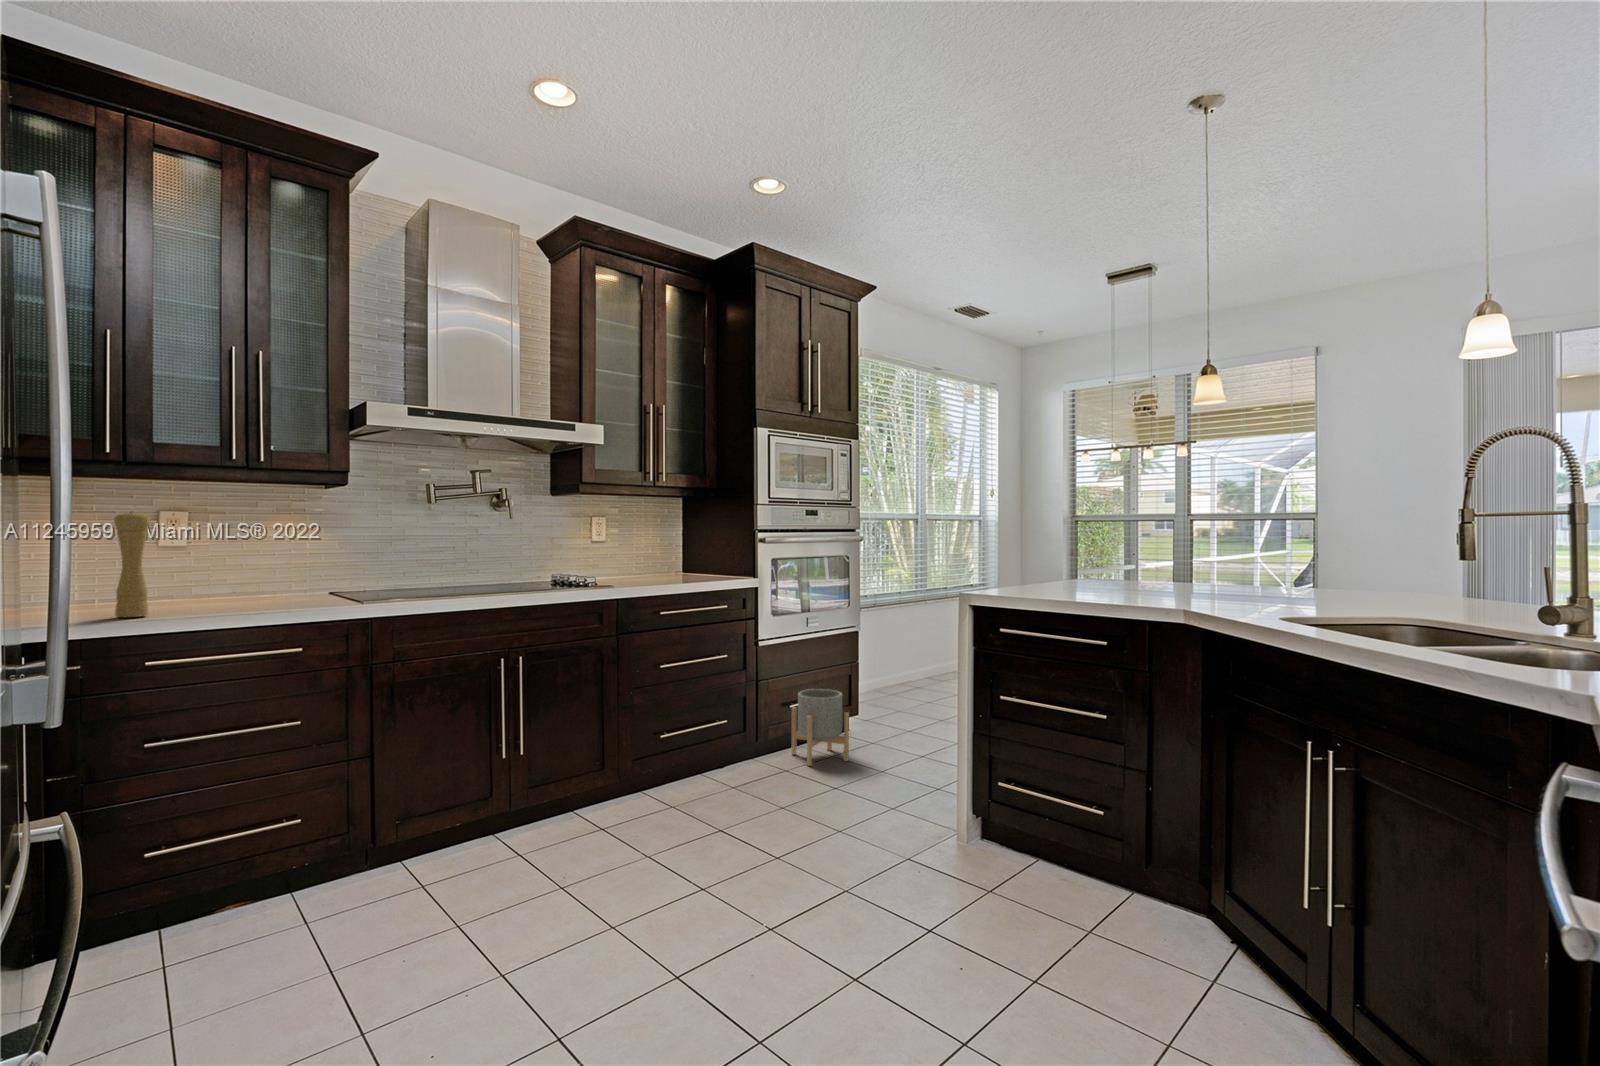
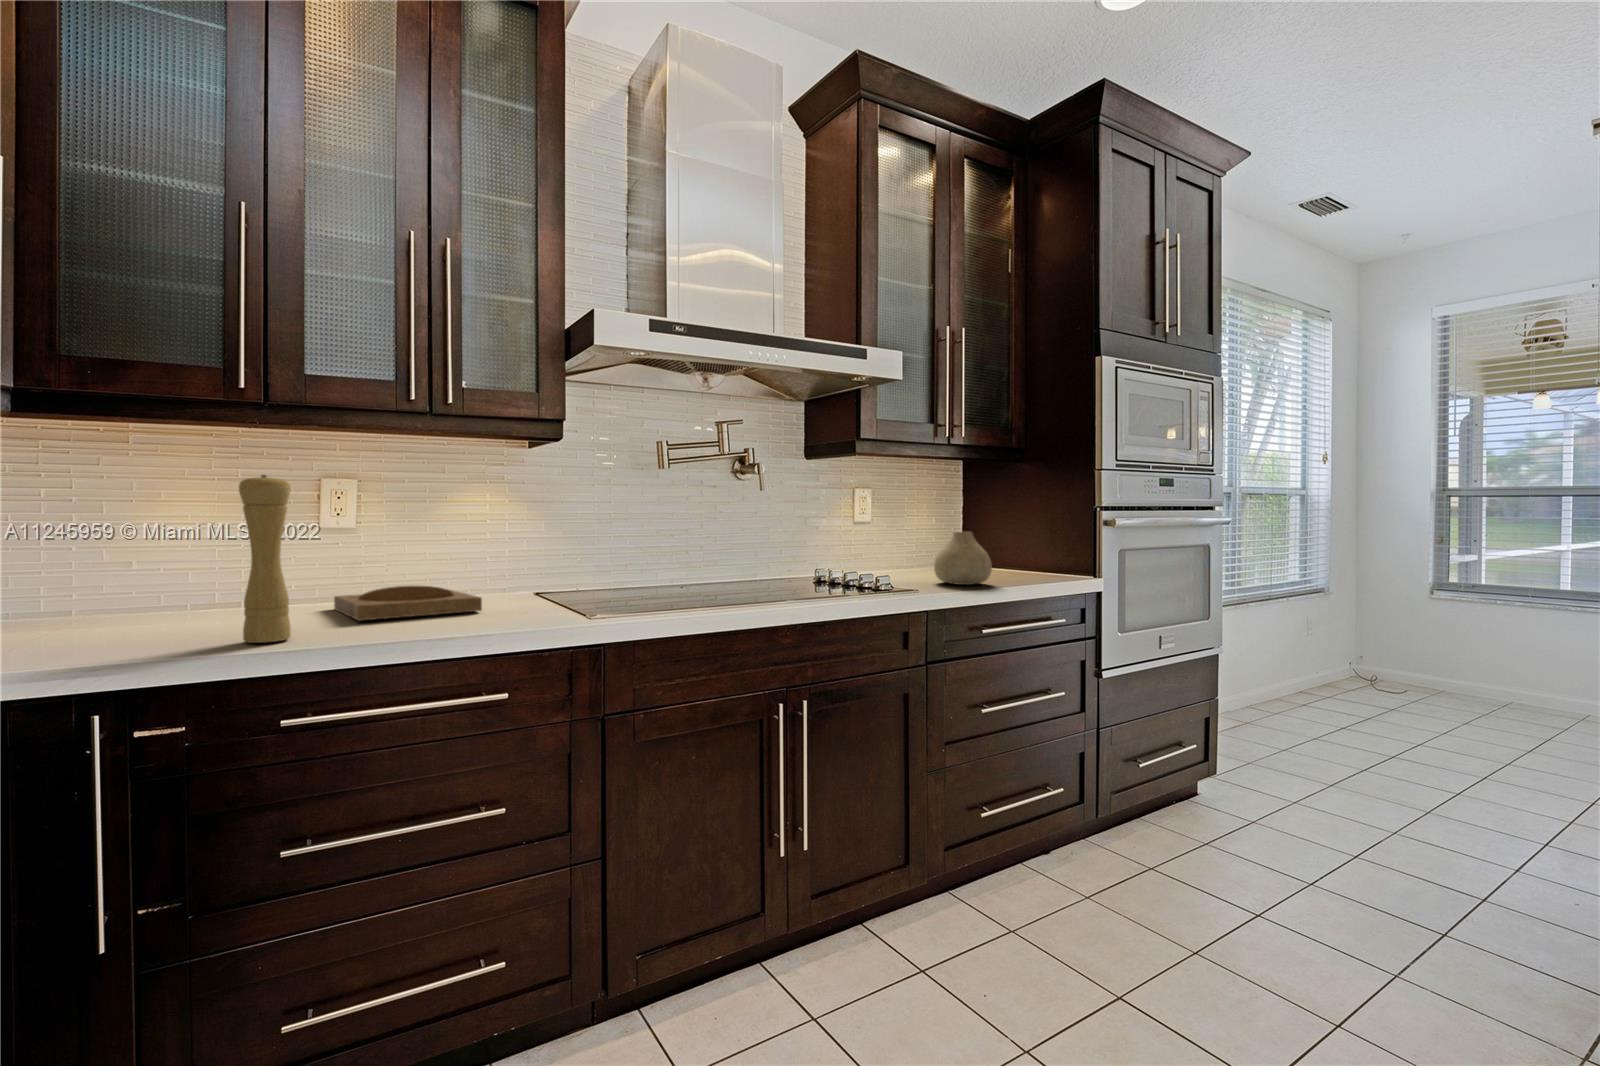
vase: none [636,547,675,584] -> present [934,532,992,585]
tray: none [170,585,284,606] -> present [334,585,482,621]
planter: present [792,689,849,766] -> none [1142,738,1244,858]

